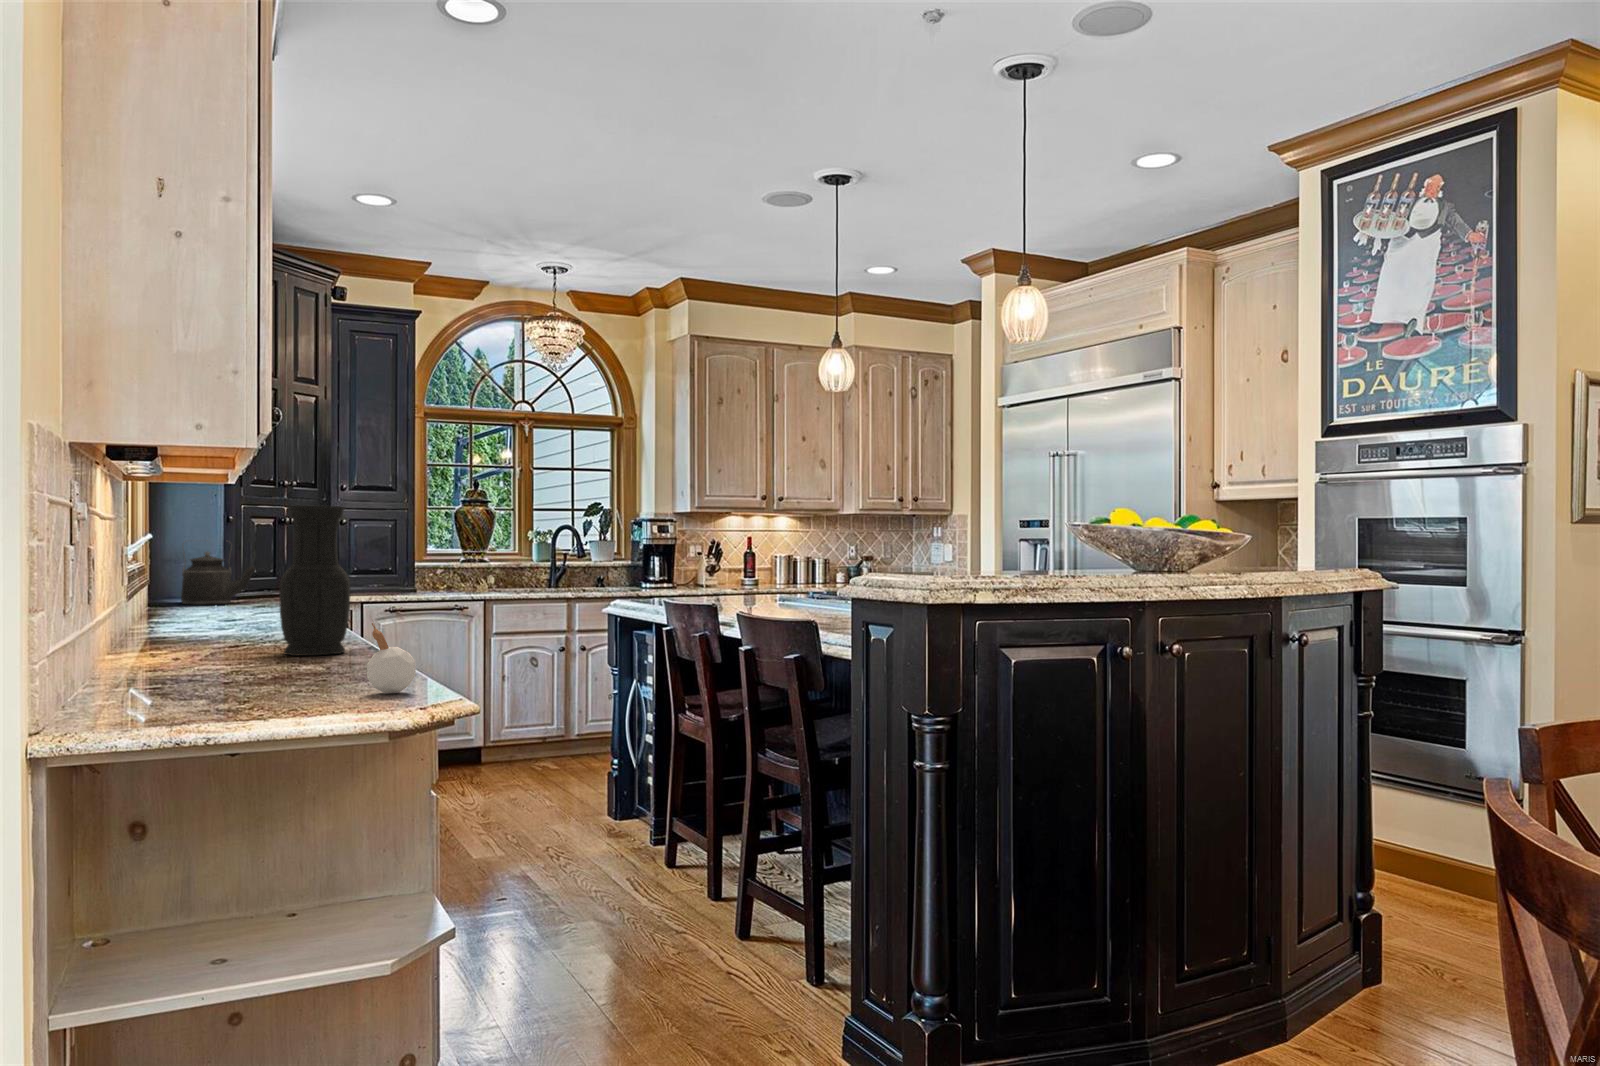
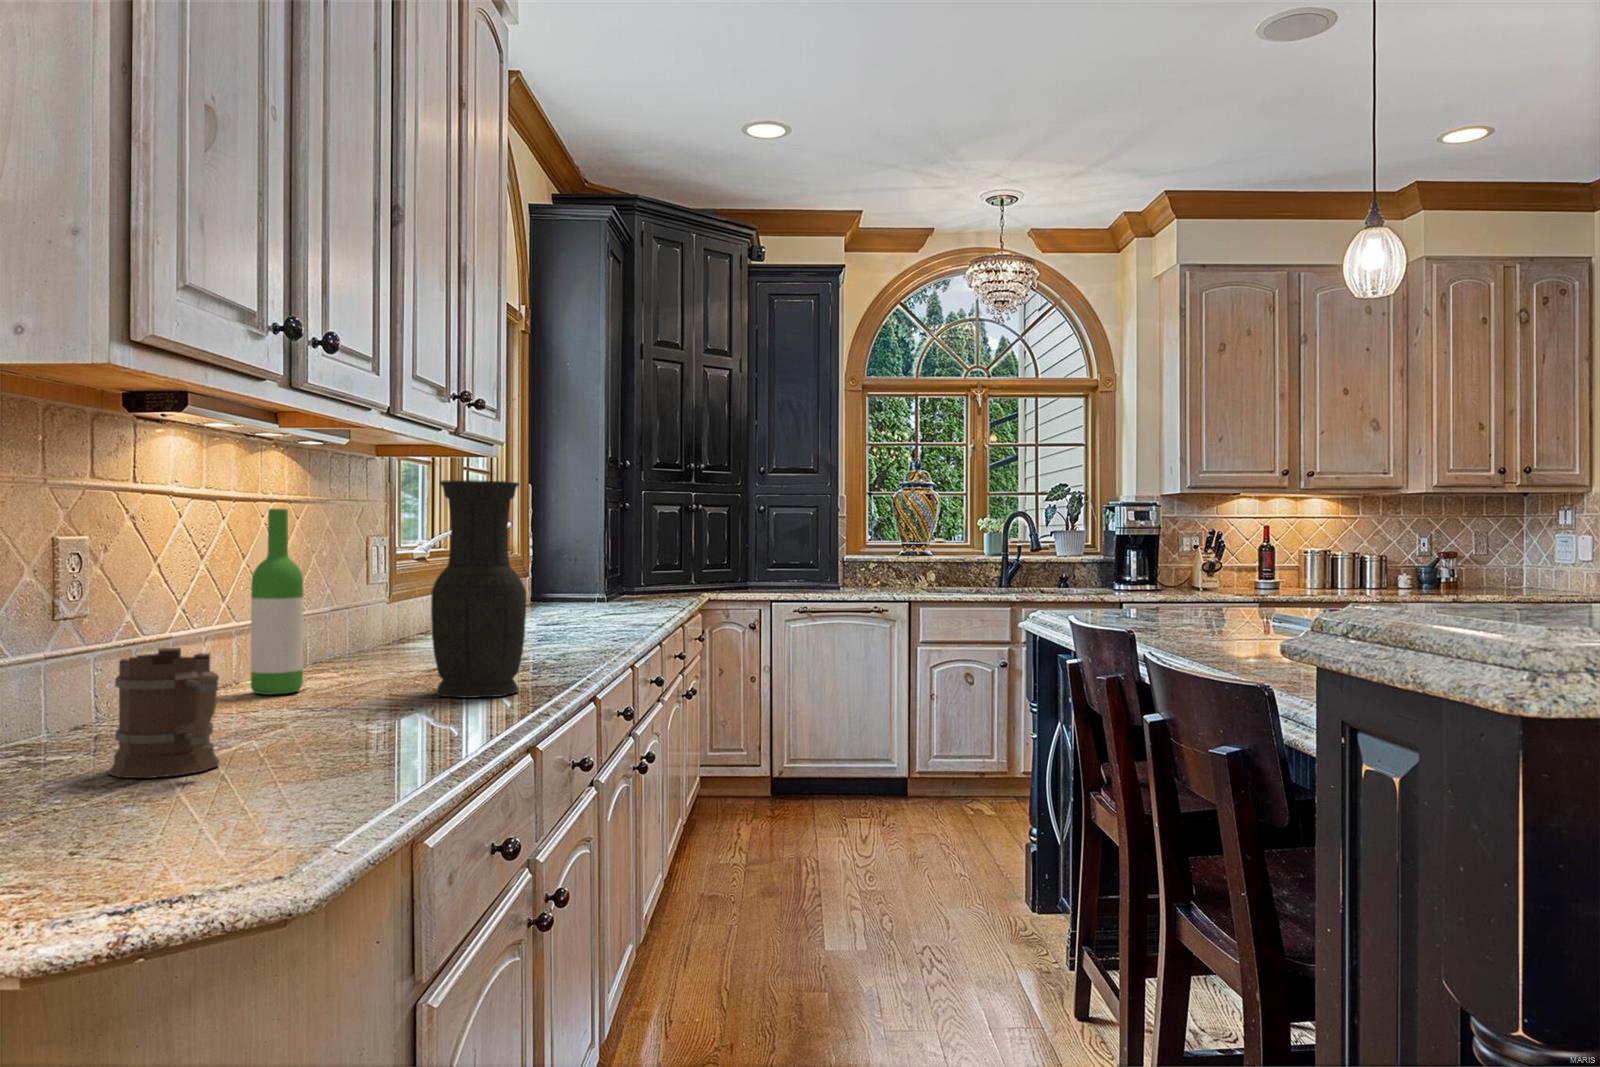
wine bottle: none [140,524,181,660] -> present [250,509,303,695]
kettle: present [181,552,256,605] -> none [567,529,643,600]
mug: none [197,613,287,690] -> present [108,648,219,778]
candle: present [367,614,416,693] -> none [257,668,353,820]

